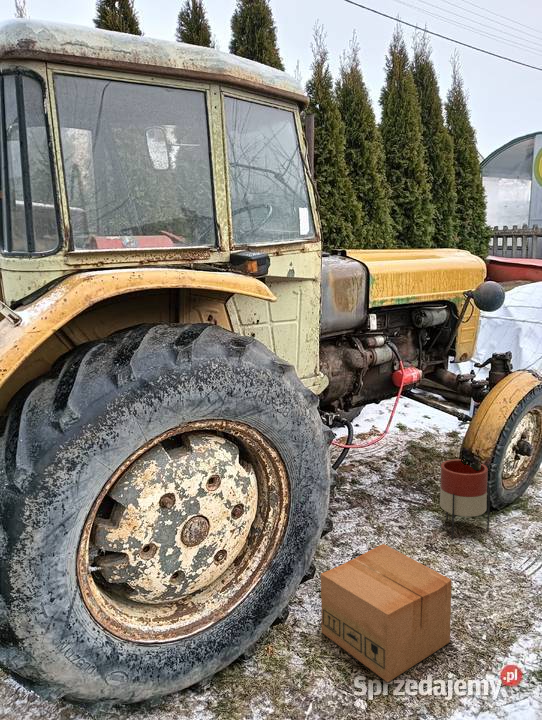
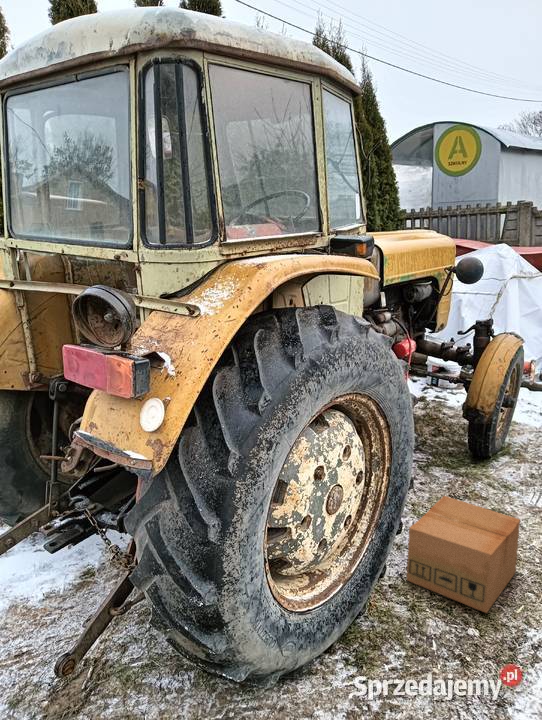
planter: present [440,459,490,539] -> none [450,415,495,487]

